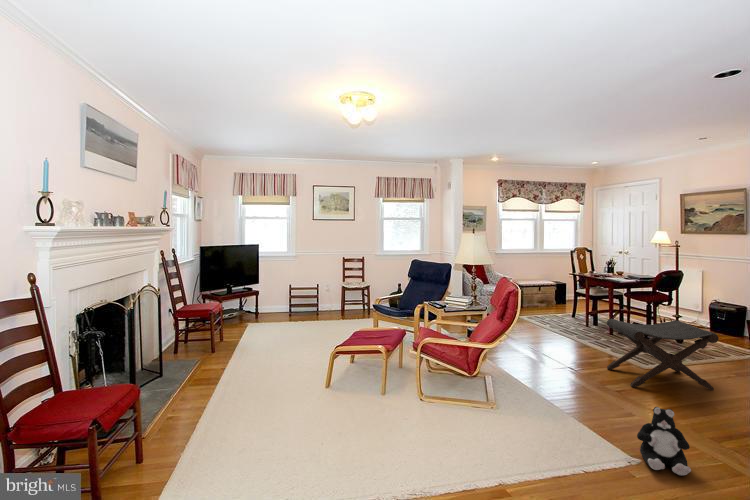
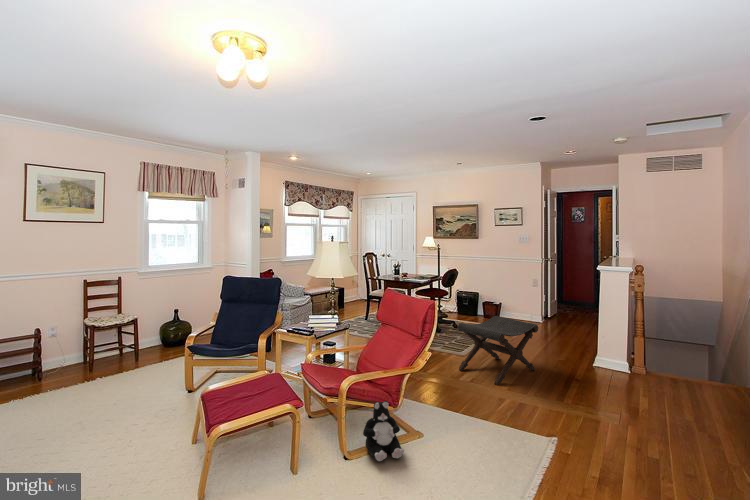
plush toy: present [637,407,691,476] -> present [363,401,404,461]

